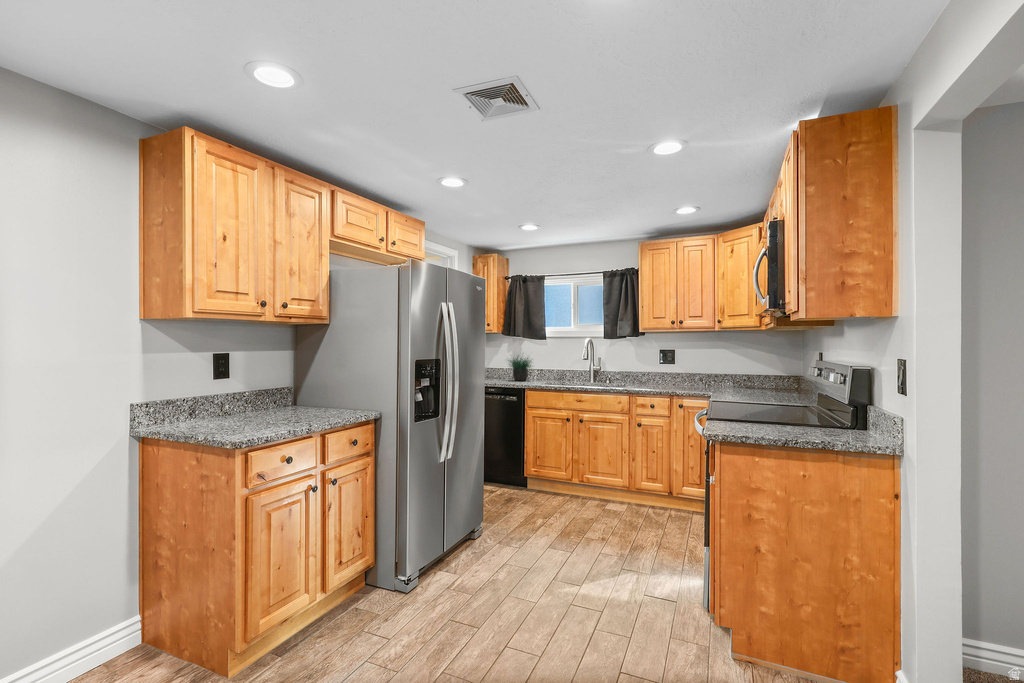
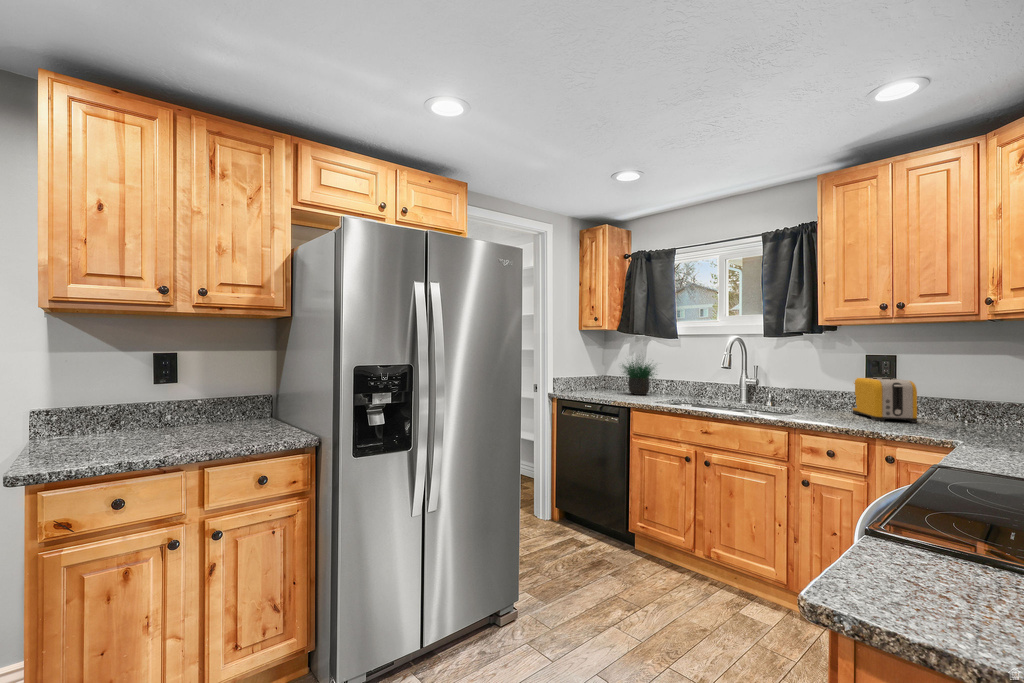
toaster: none [654,363,687,388] -> present [853,377,917,423]

